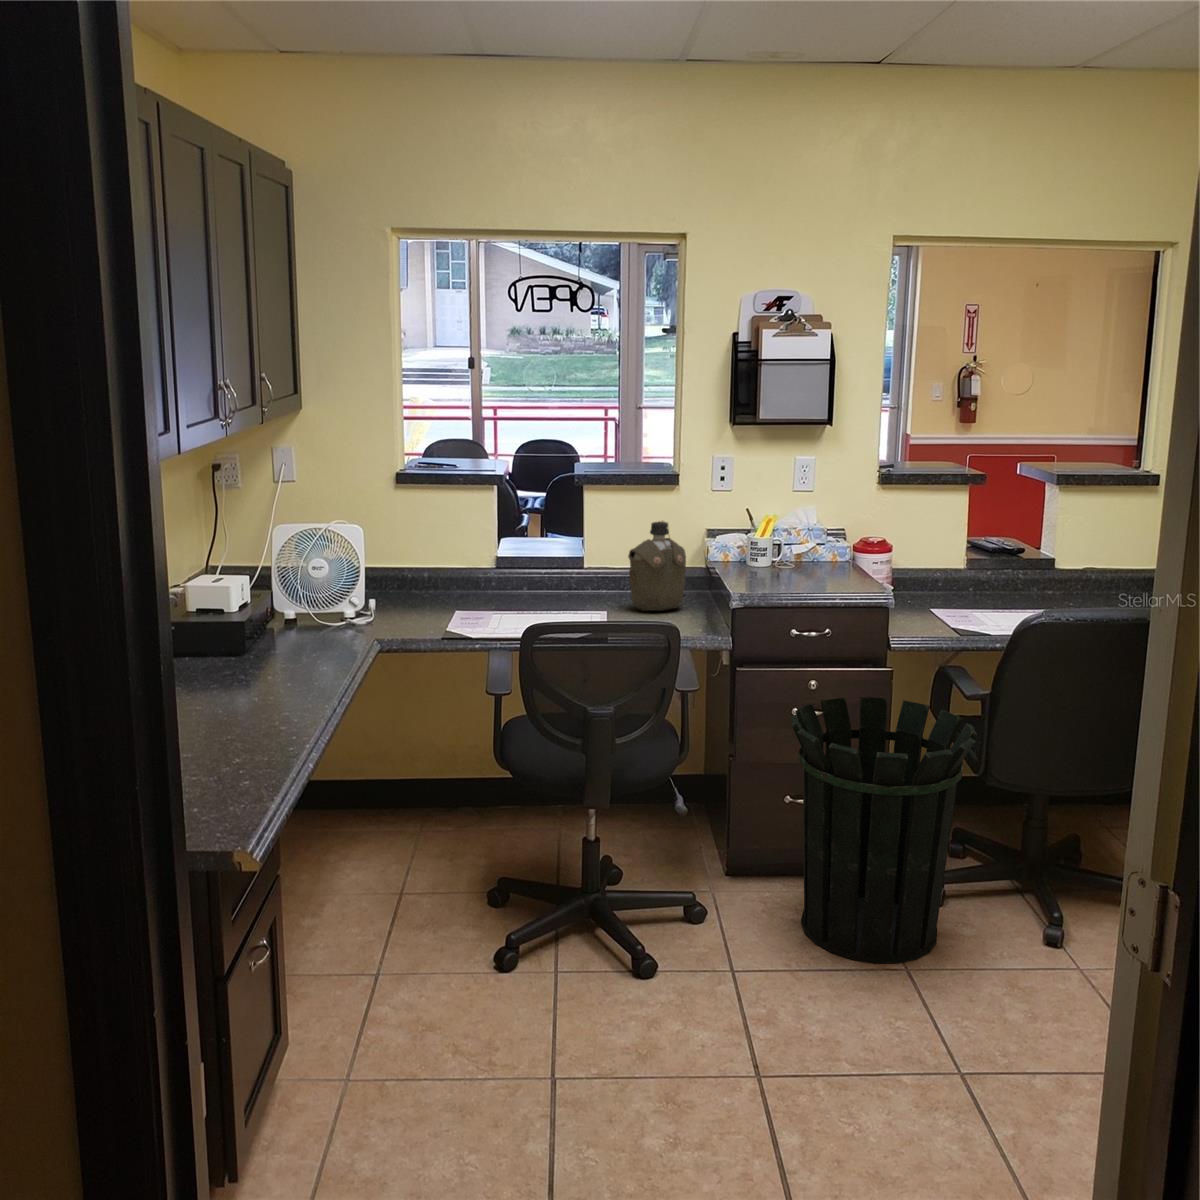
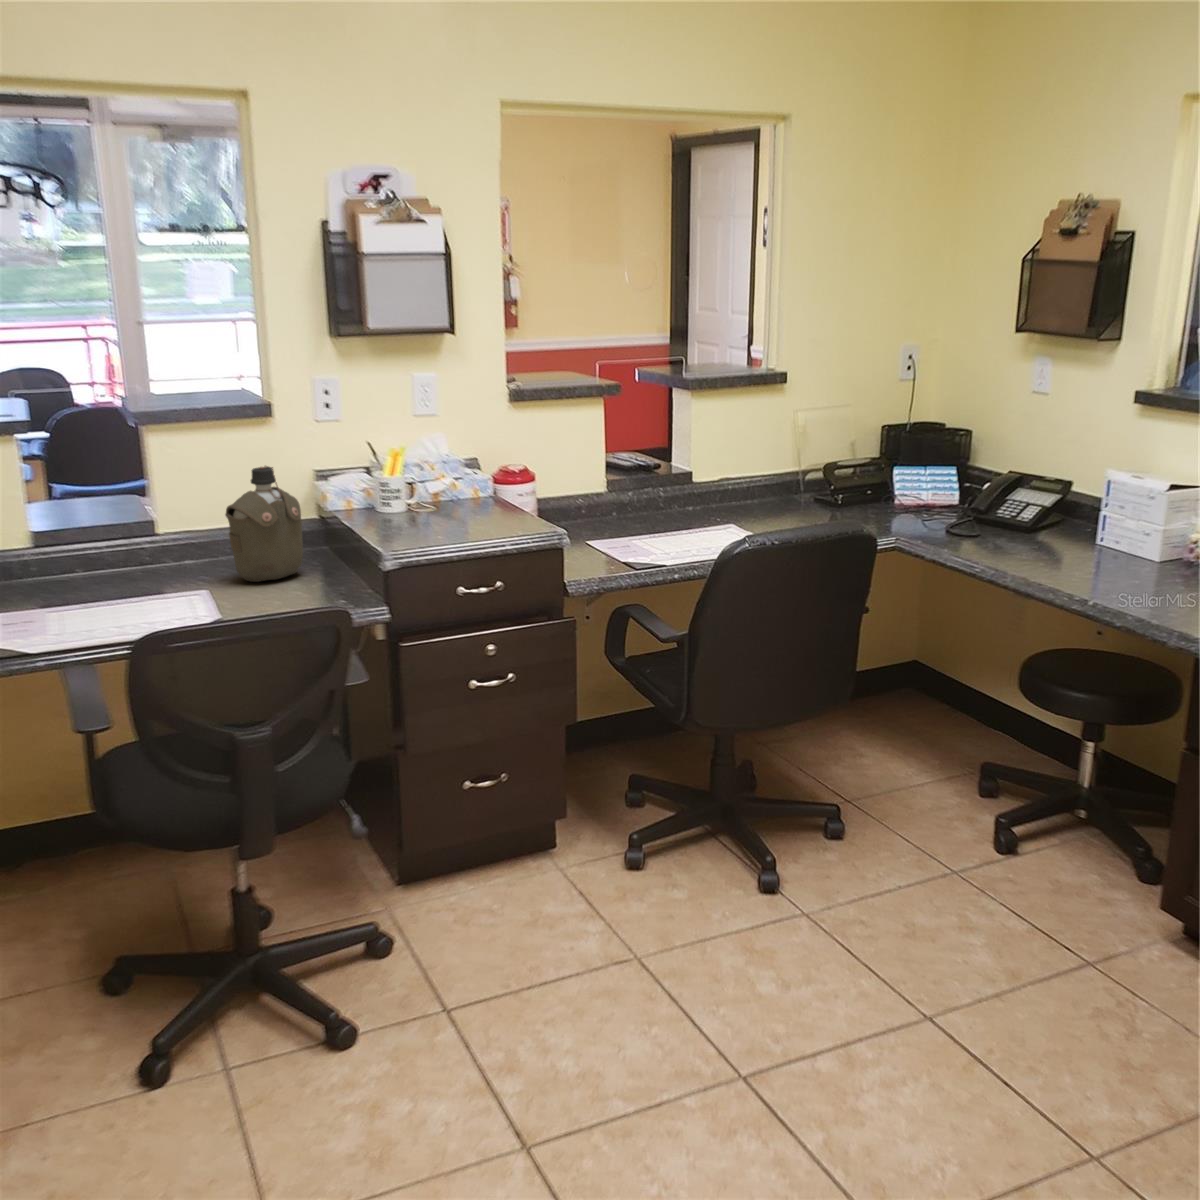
waste bin: present [791,697,977,963] -> none [471,651,684,960]

